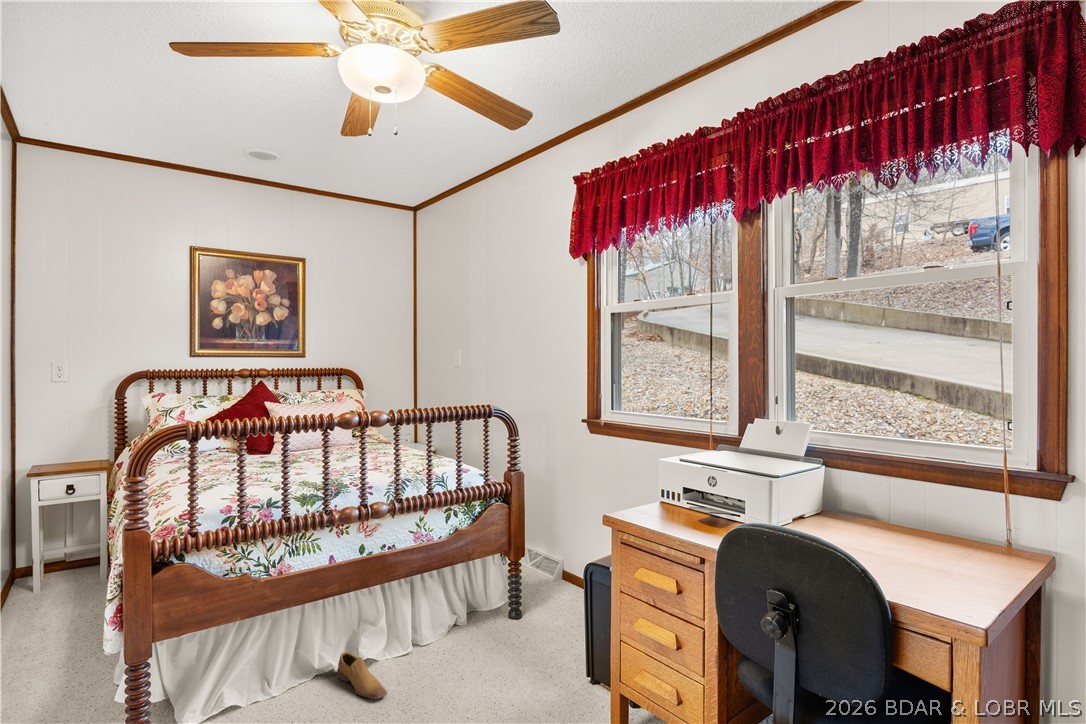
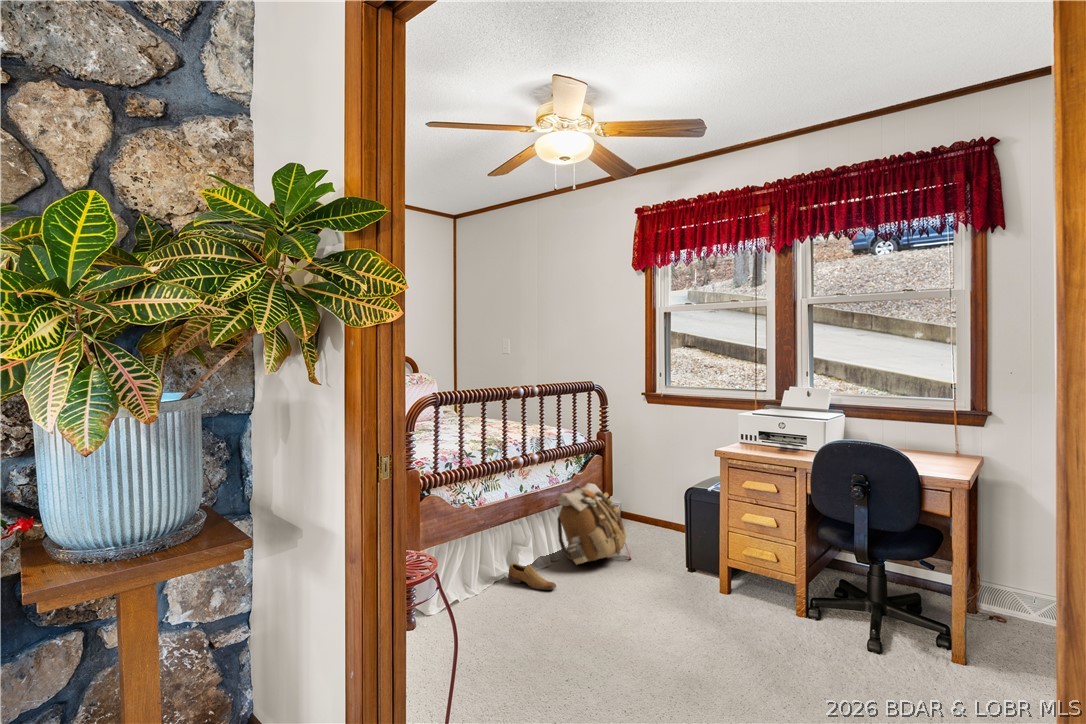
backpack: none [424,541,531,659] -> present [557,483,631,564]

